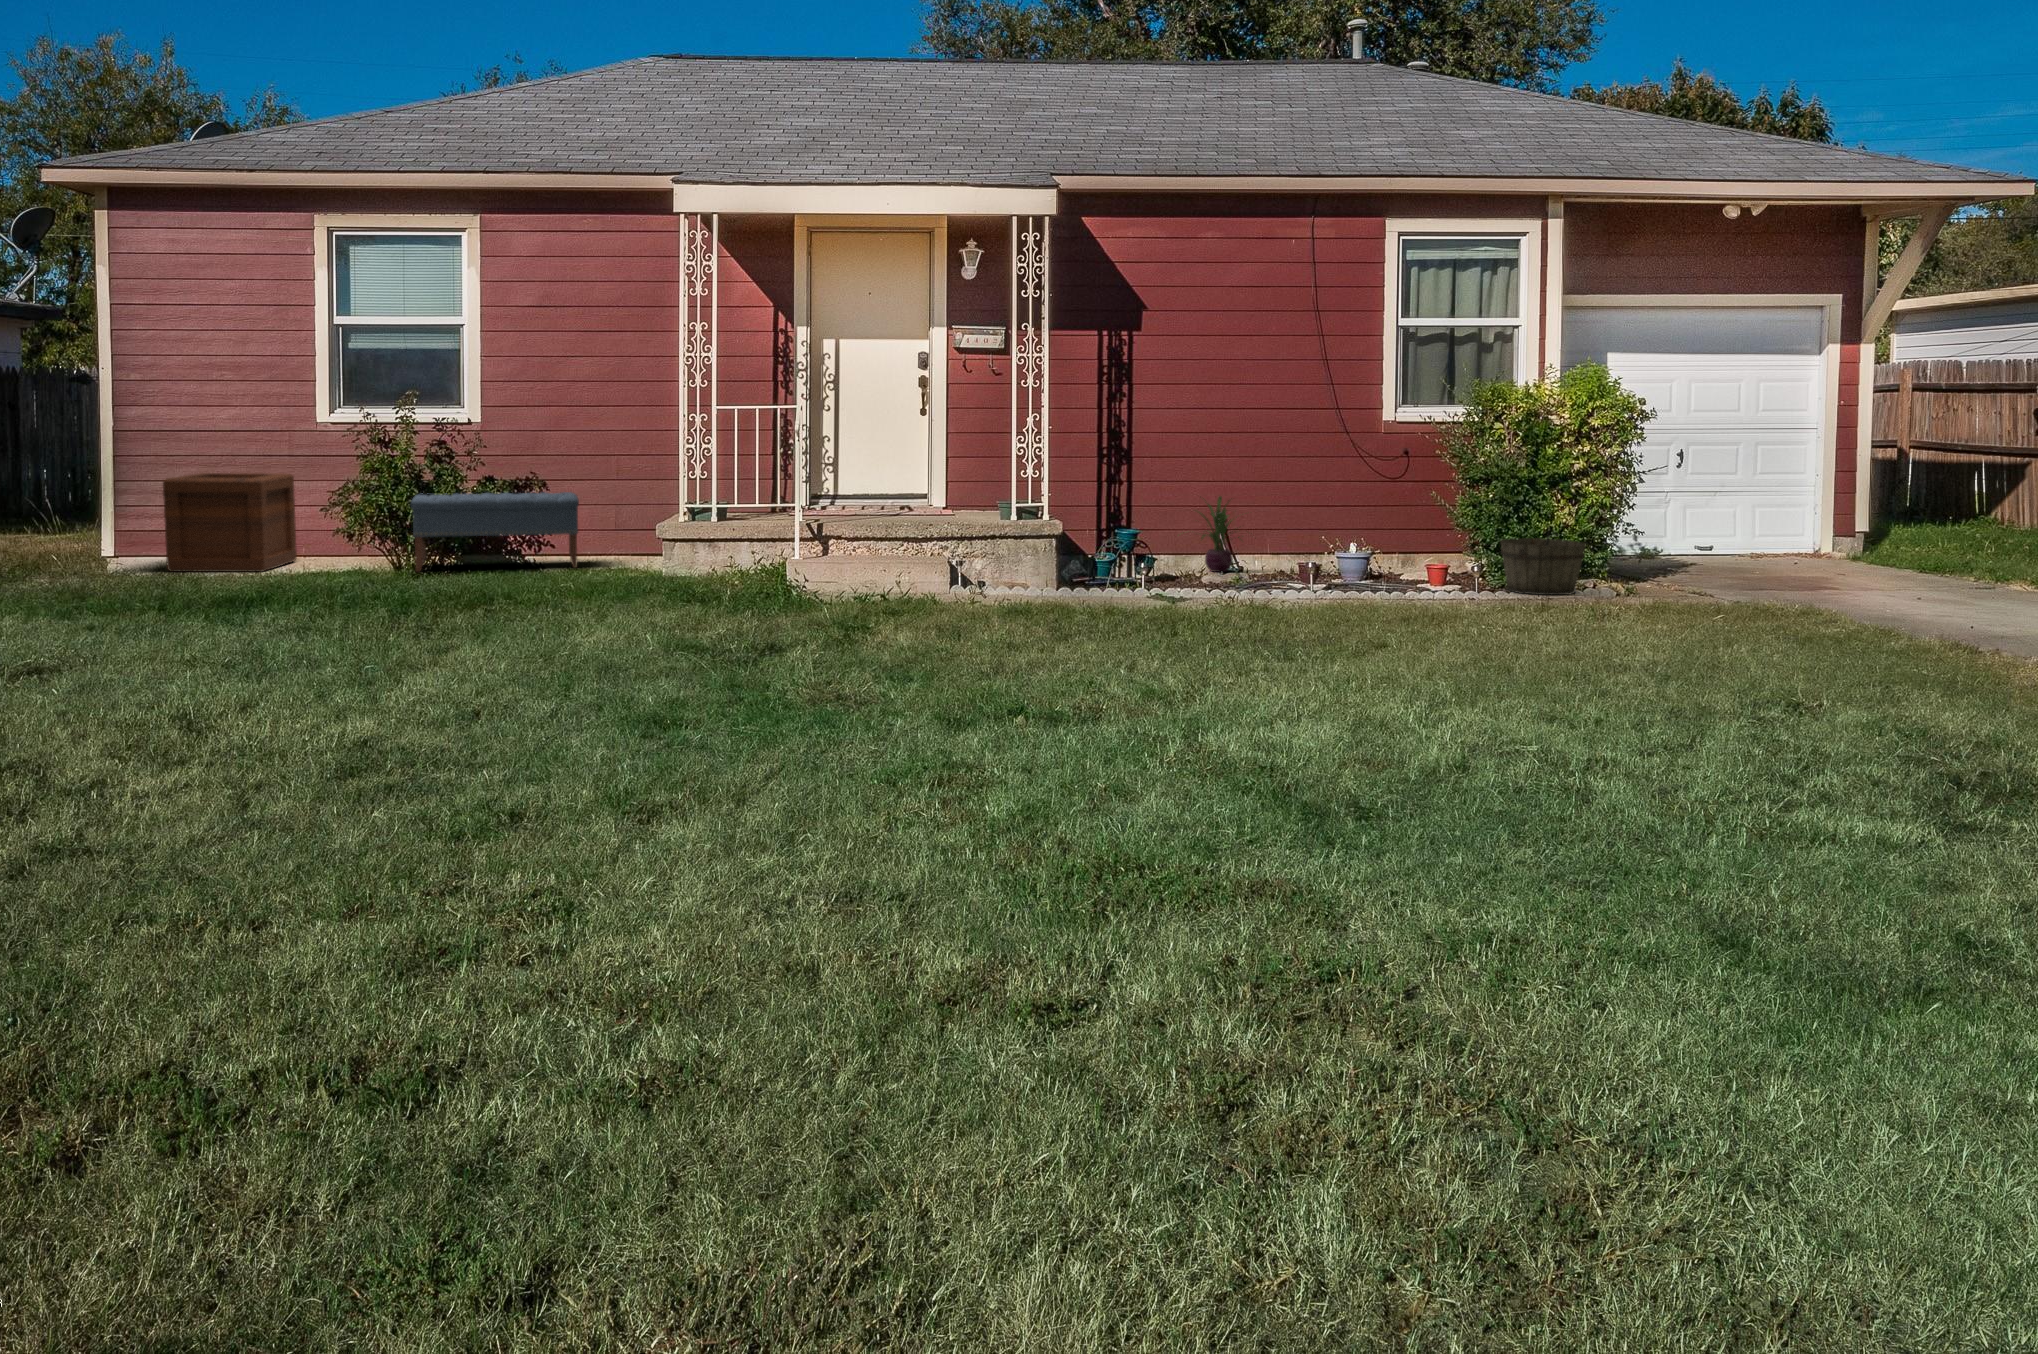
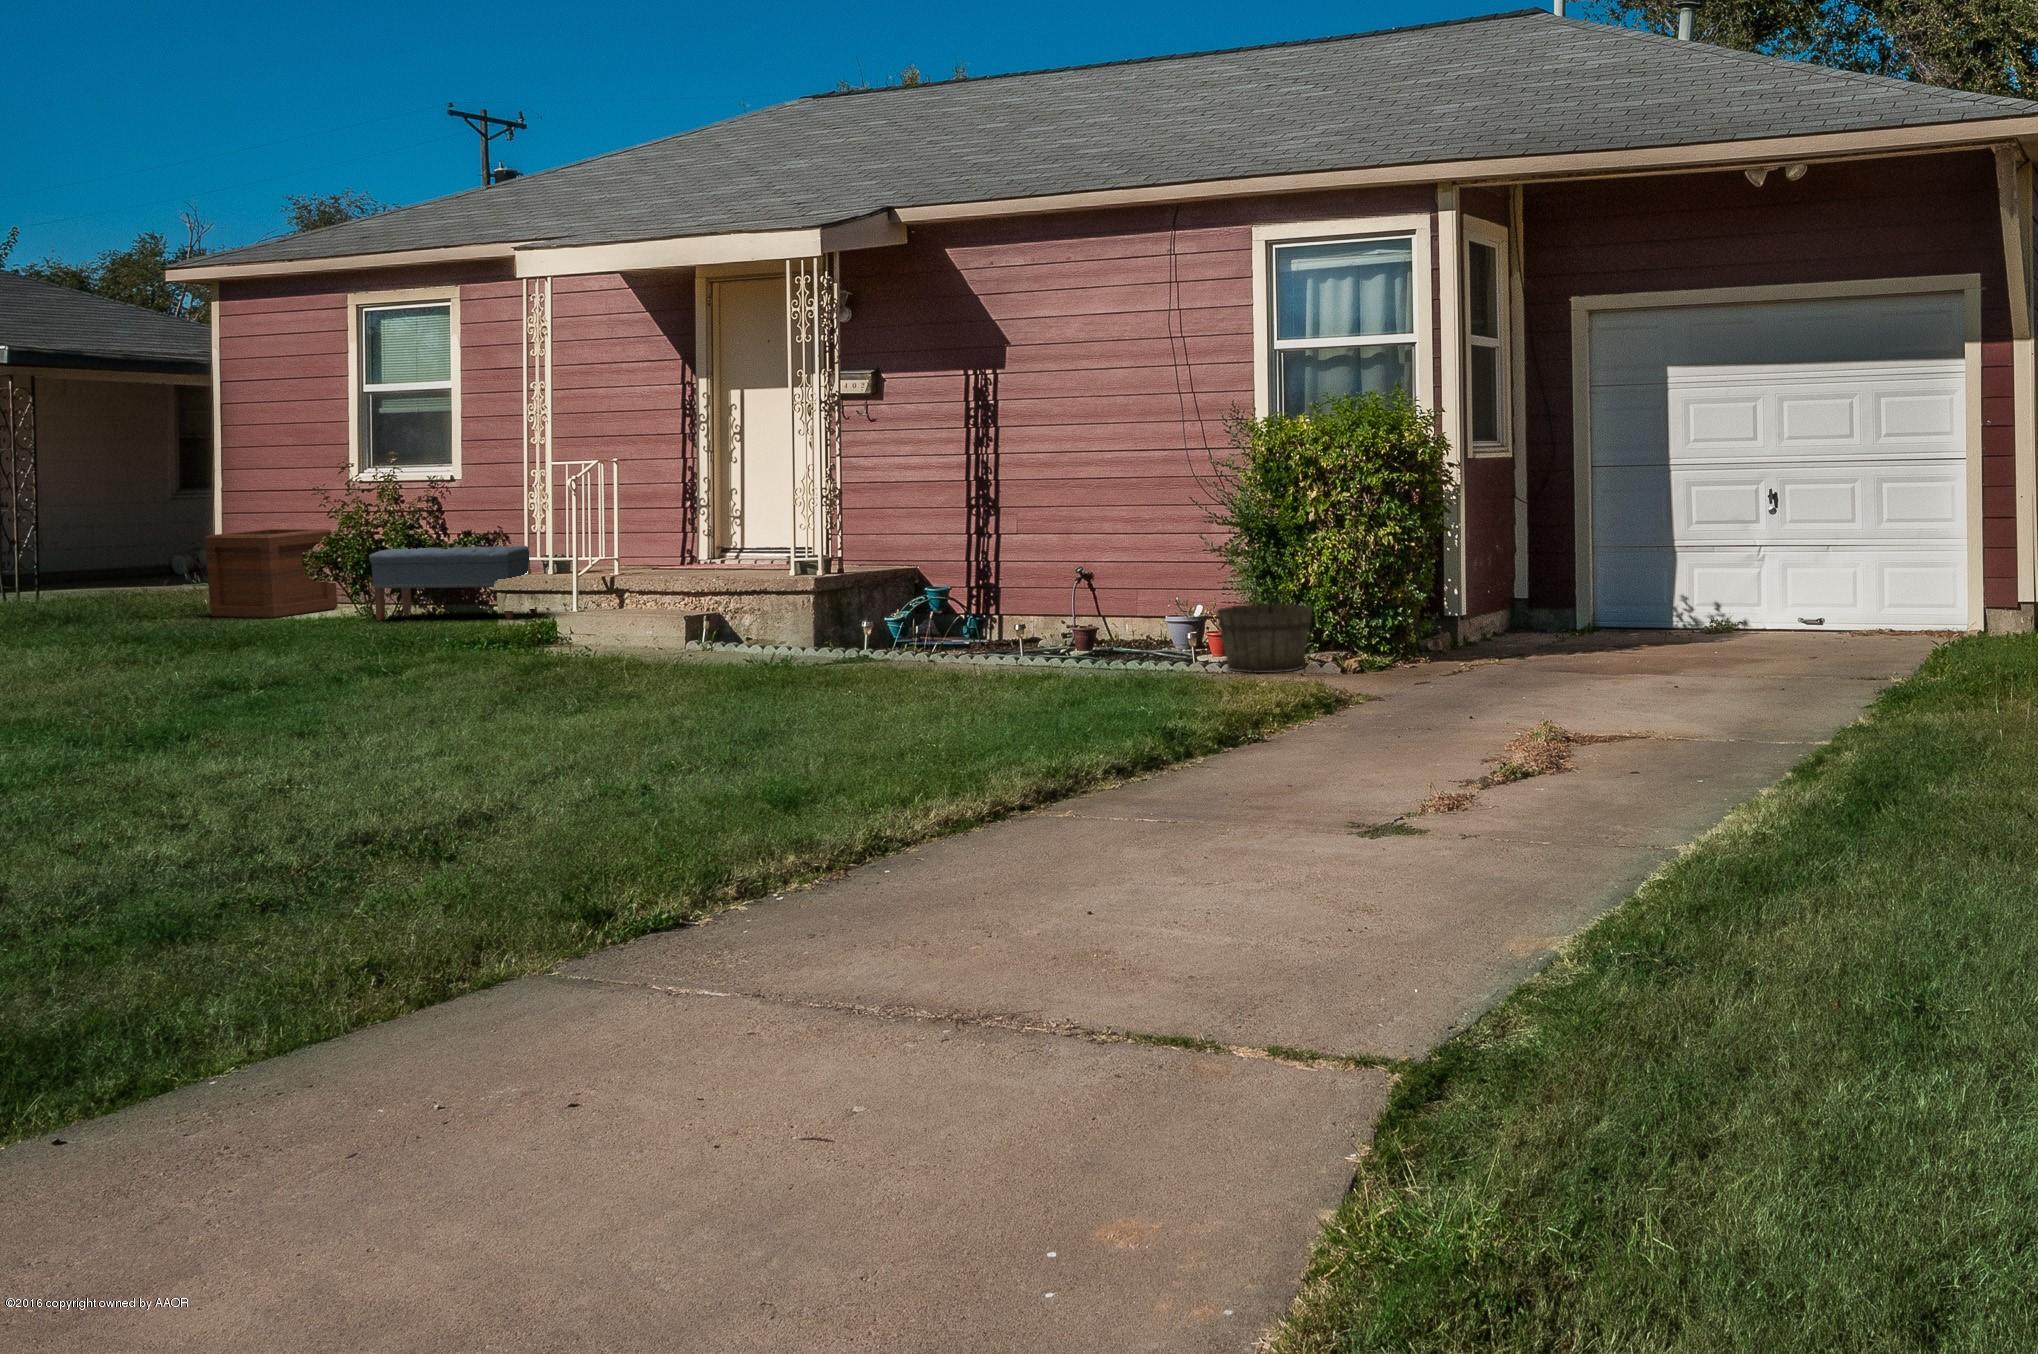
decorative plant: present [1199,496,1239,572] -> none [1006,550,1096,636]

